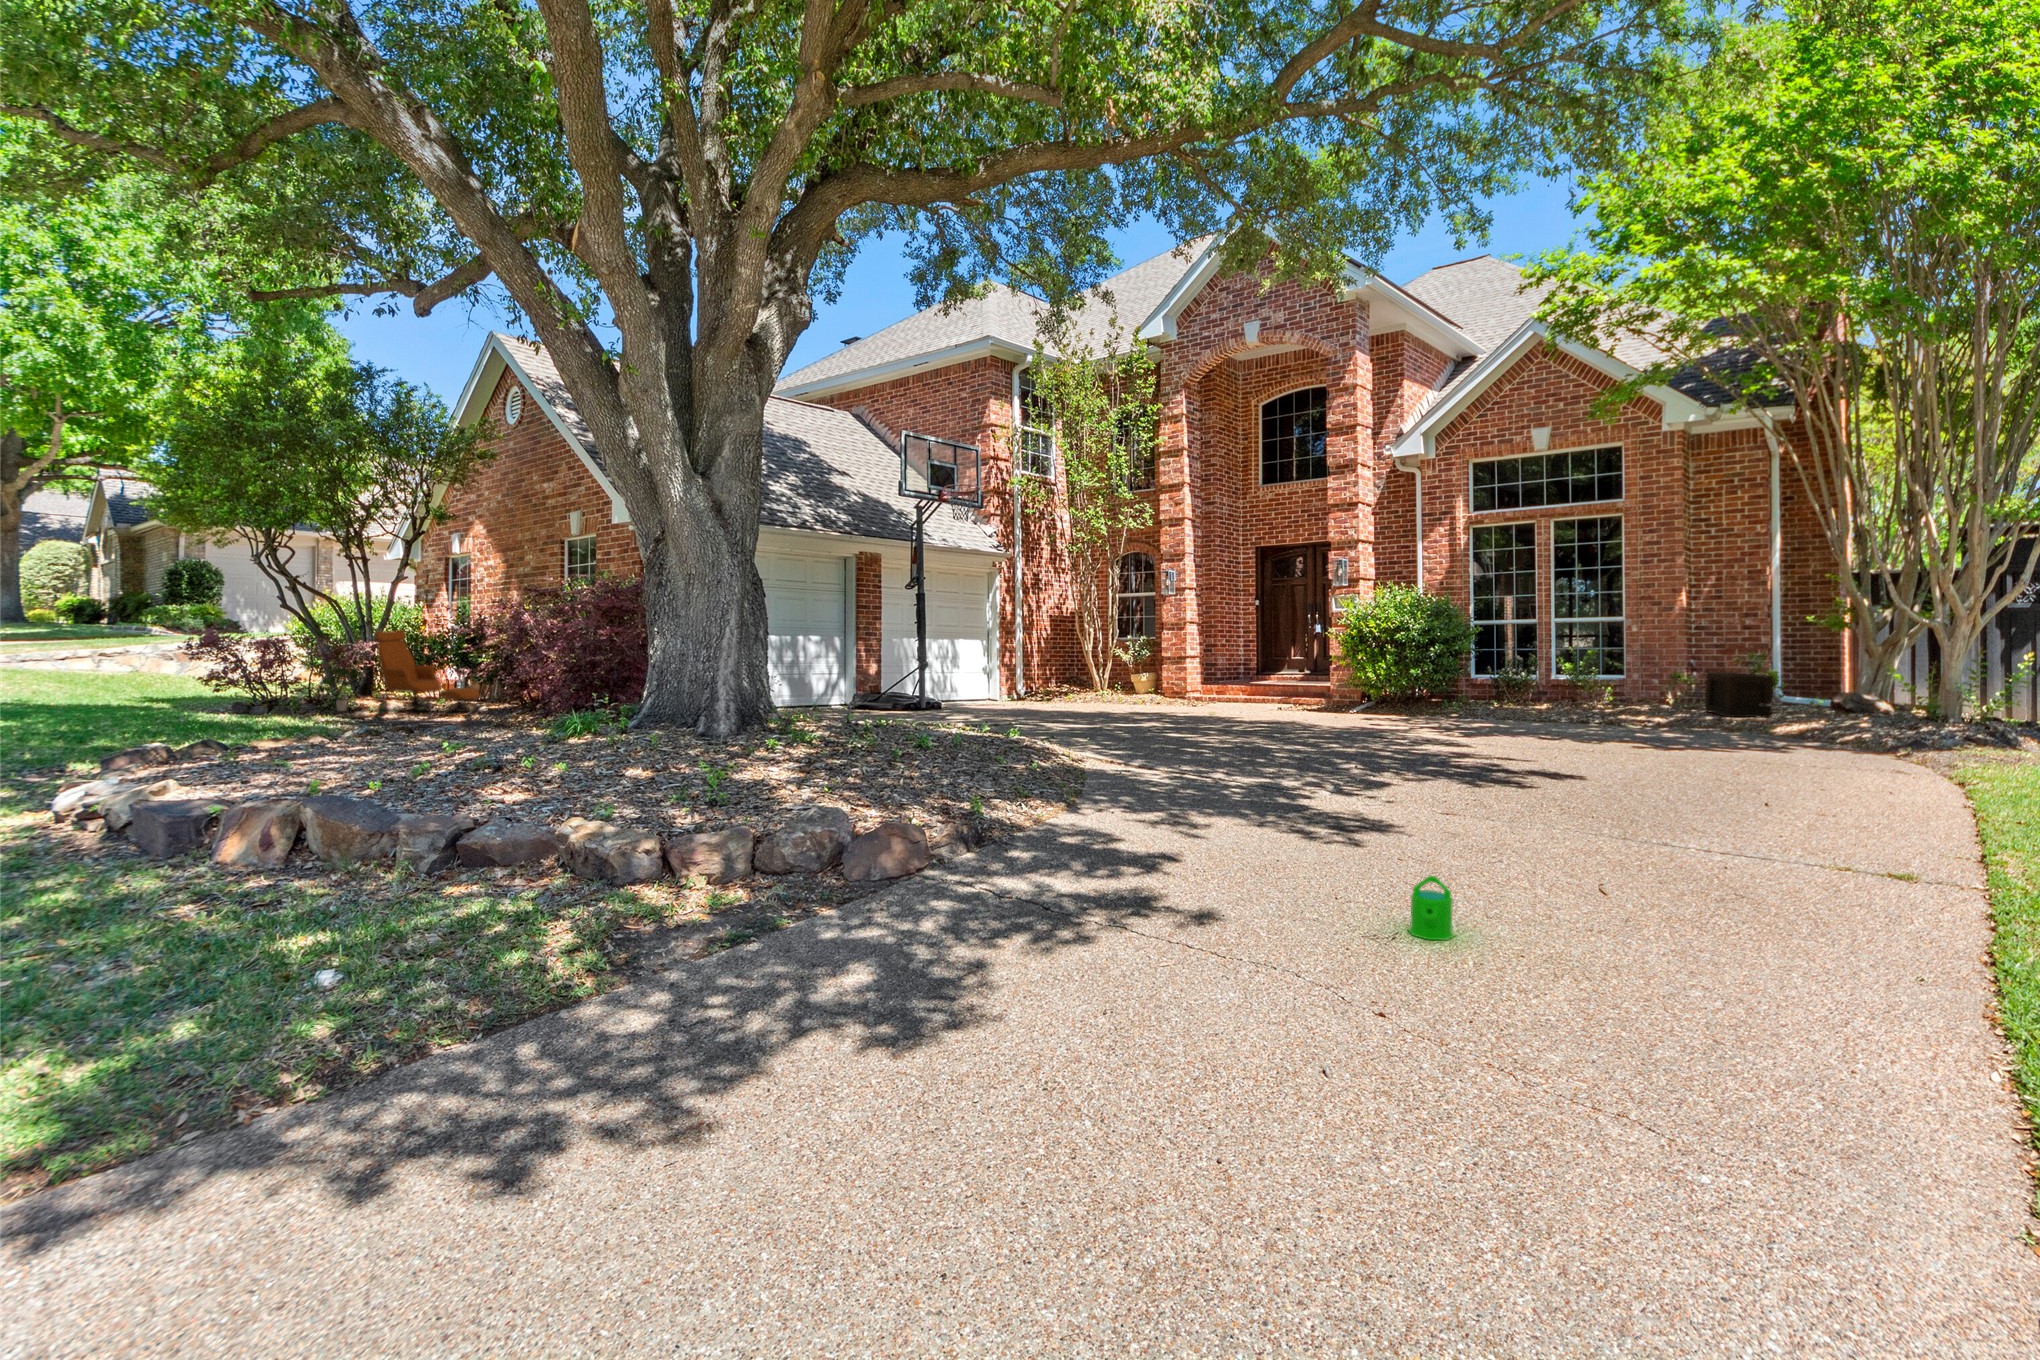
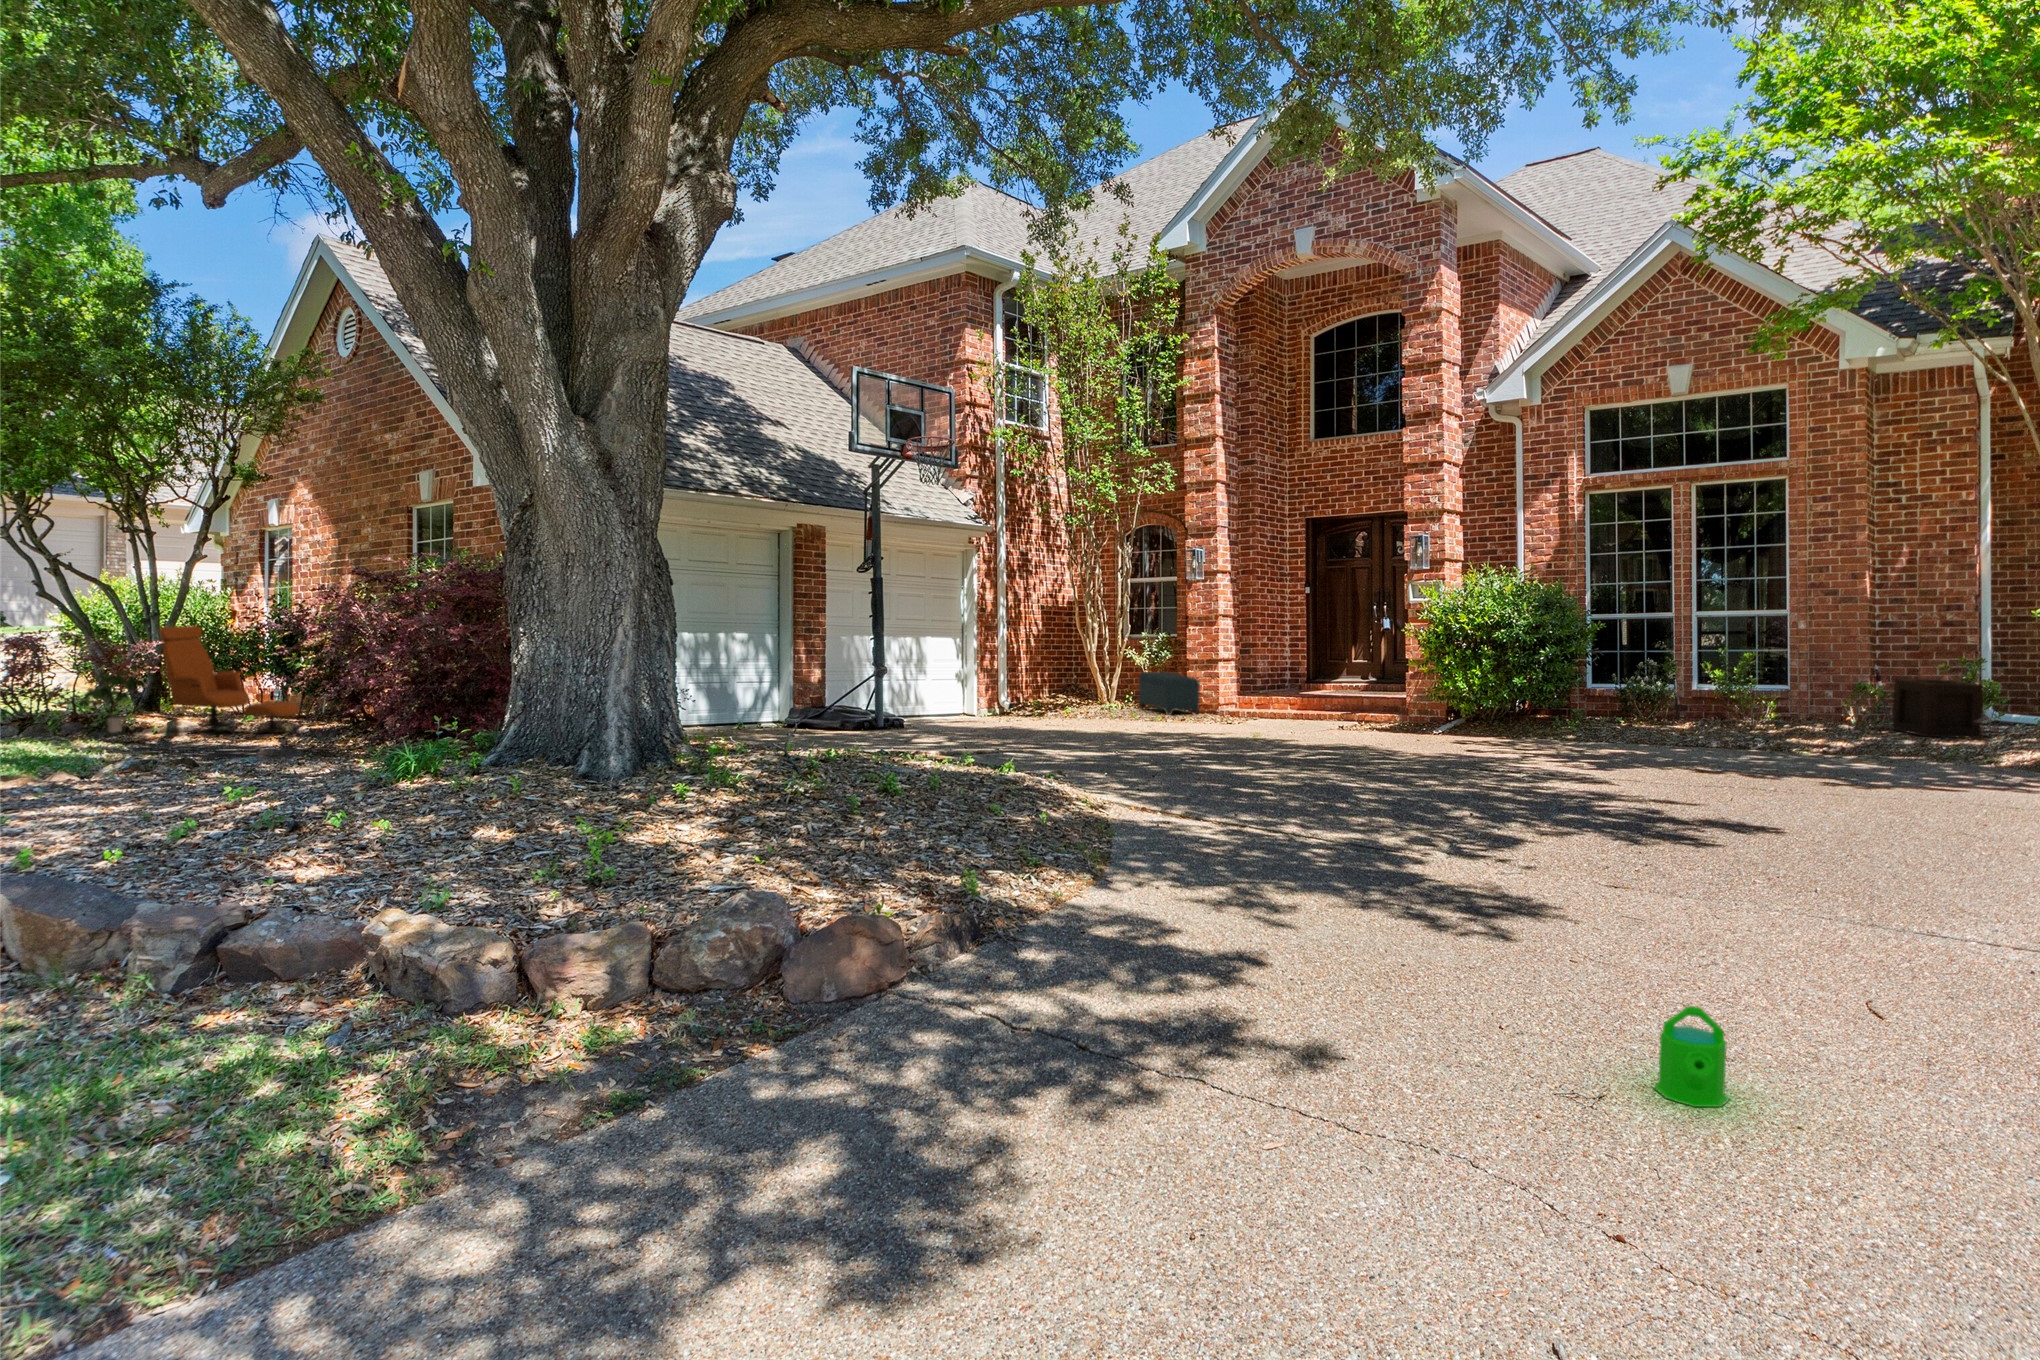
bench: none [1125,668,1172,702] -> present [1139,672,1200,715]

